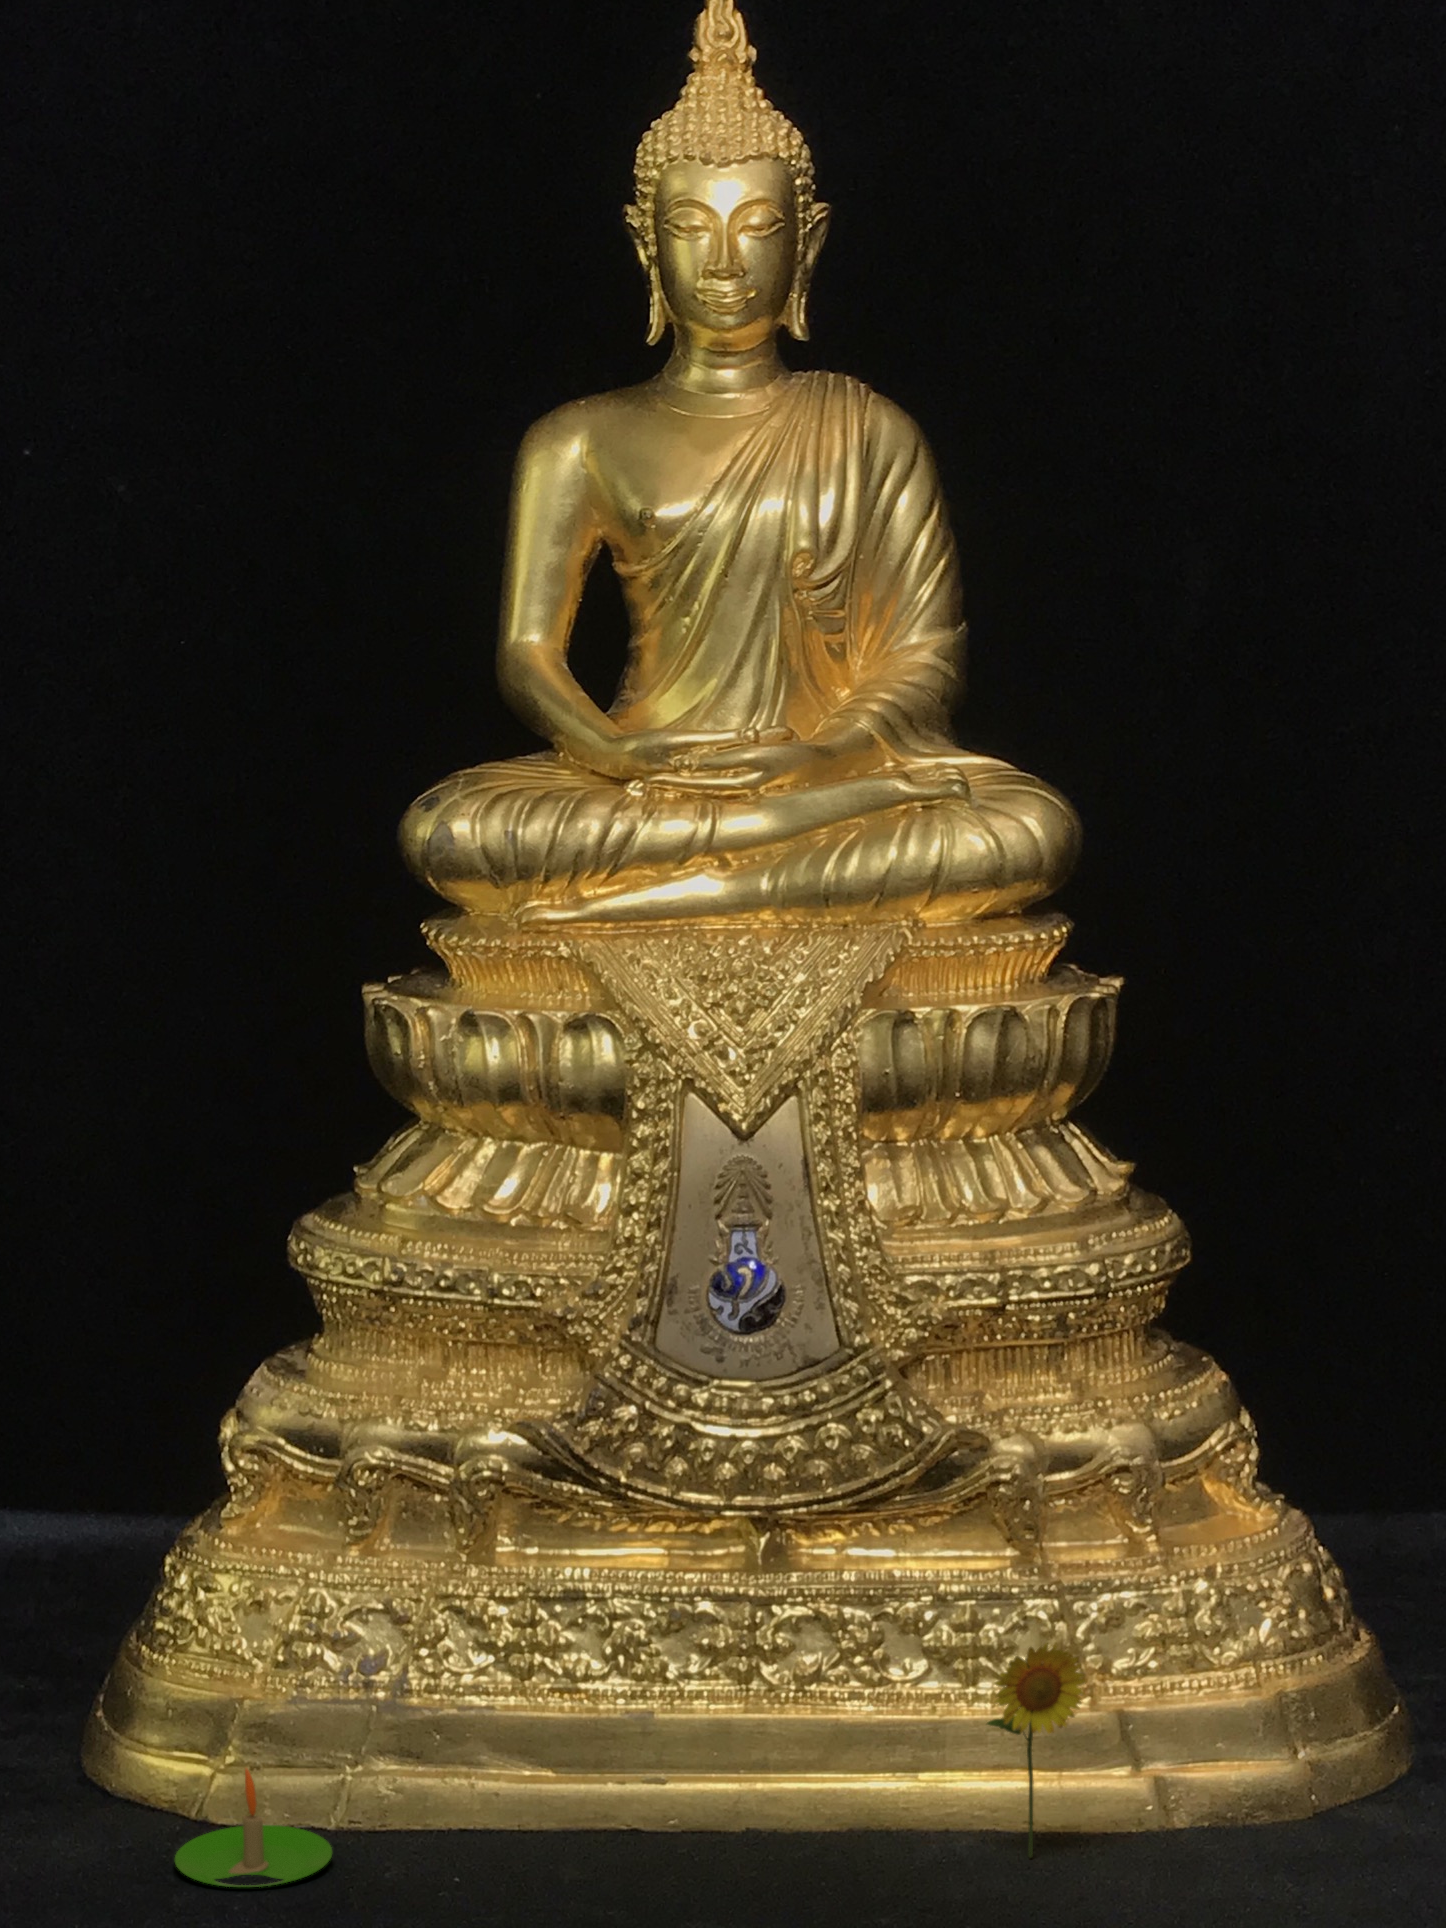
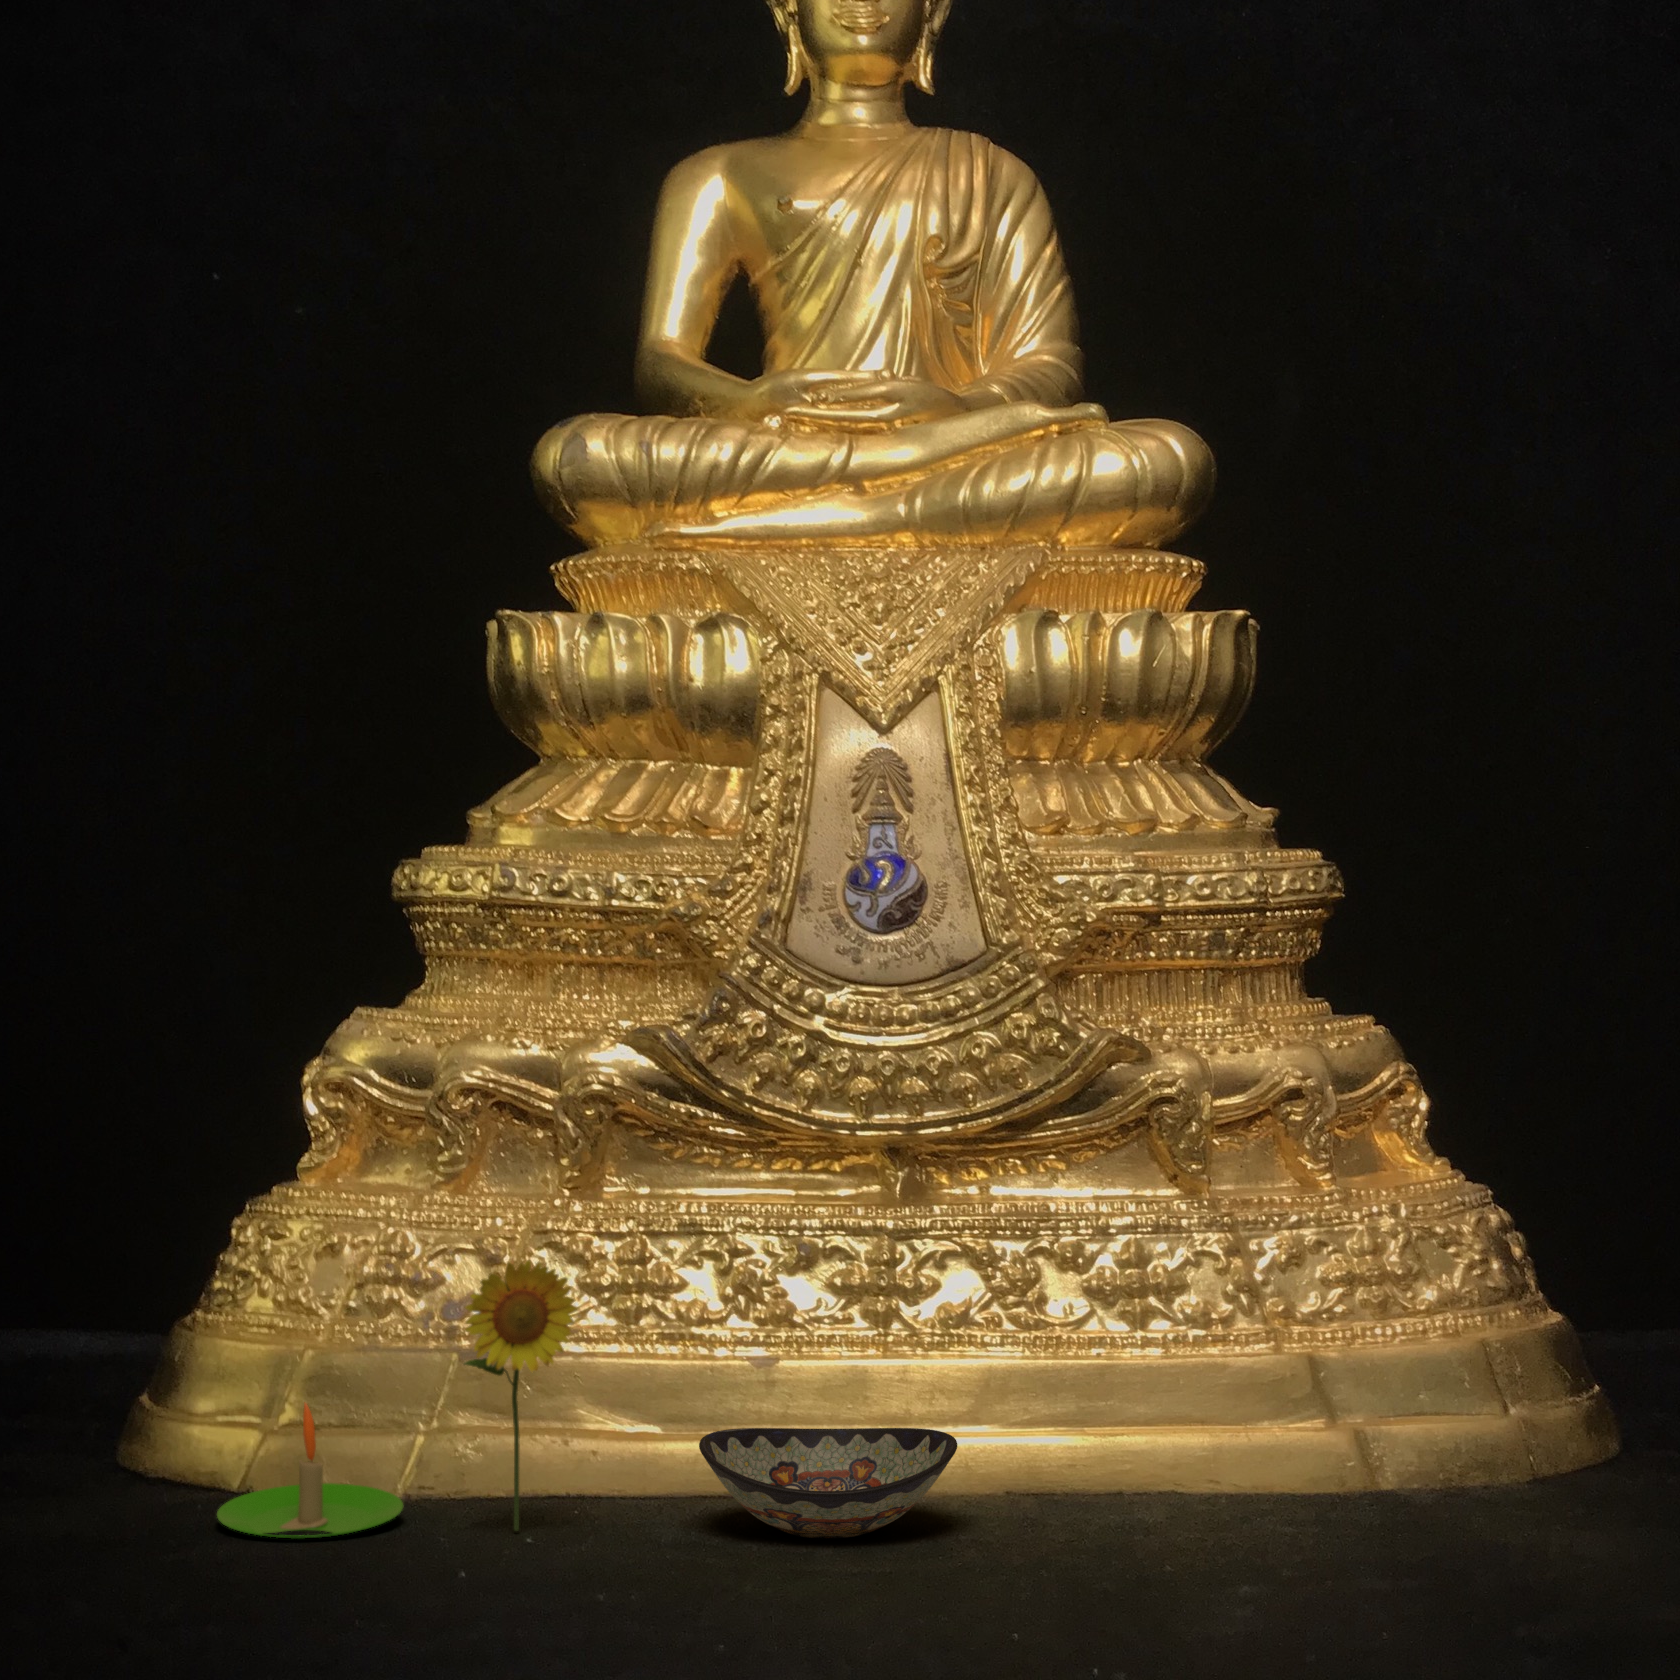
flower: present [987,1643,1086,1857] -> present [464,1260,578,1531]
decorative bowl: none [585,1781,806,1886] -> present [699,1428,957,1538]

